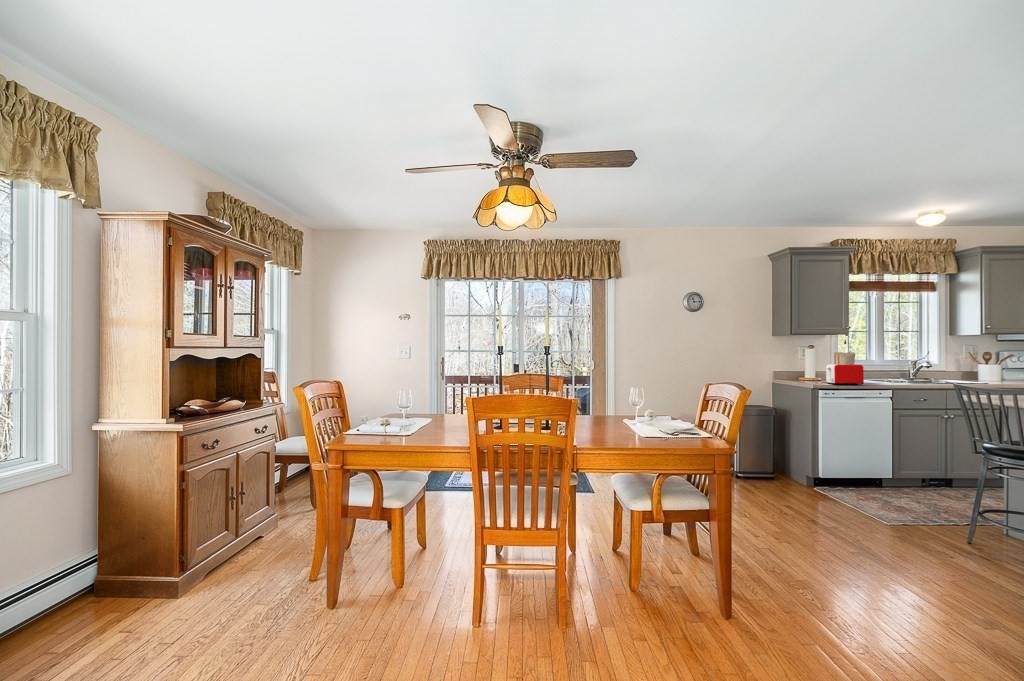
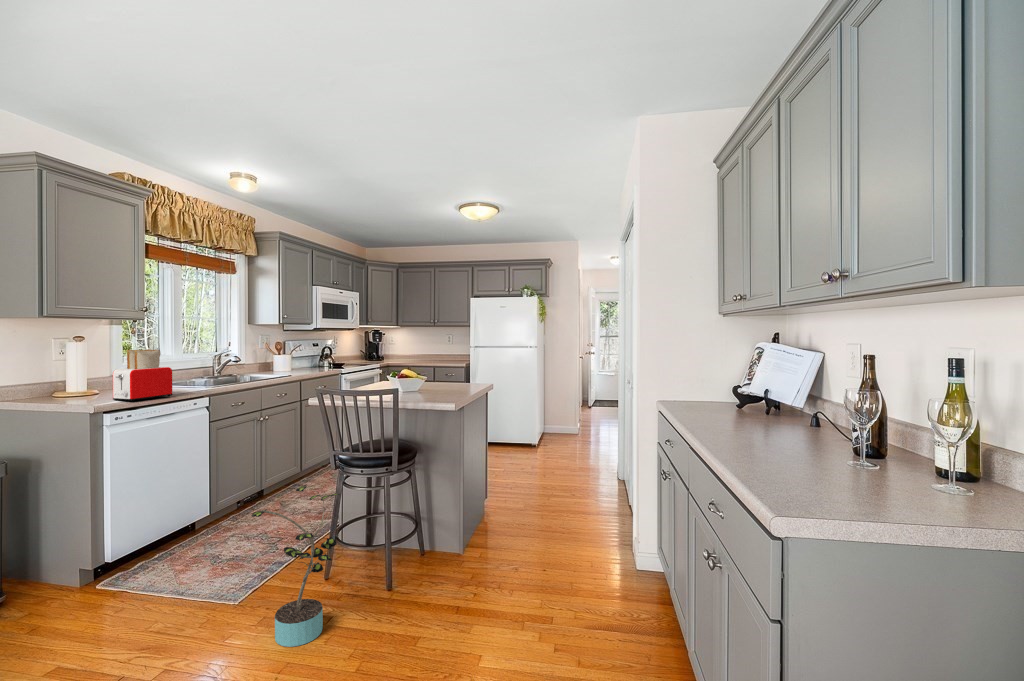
potted plant: none [883,445,954,550] -> present [252,485,340,647]

